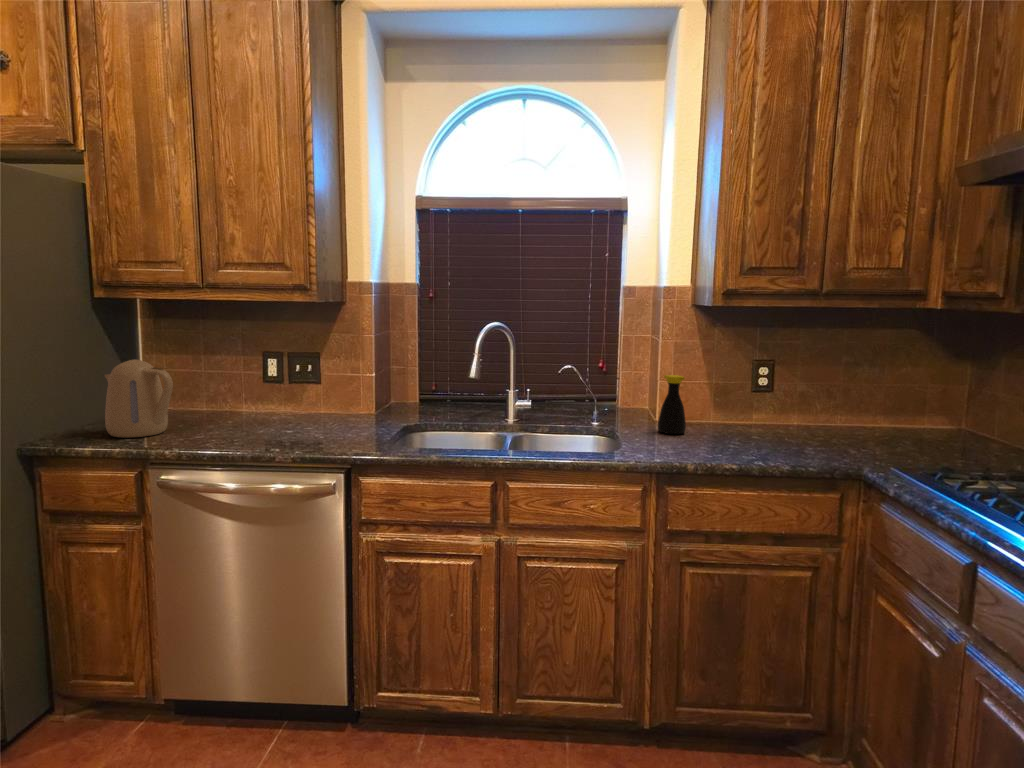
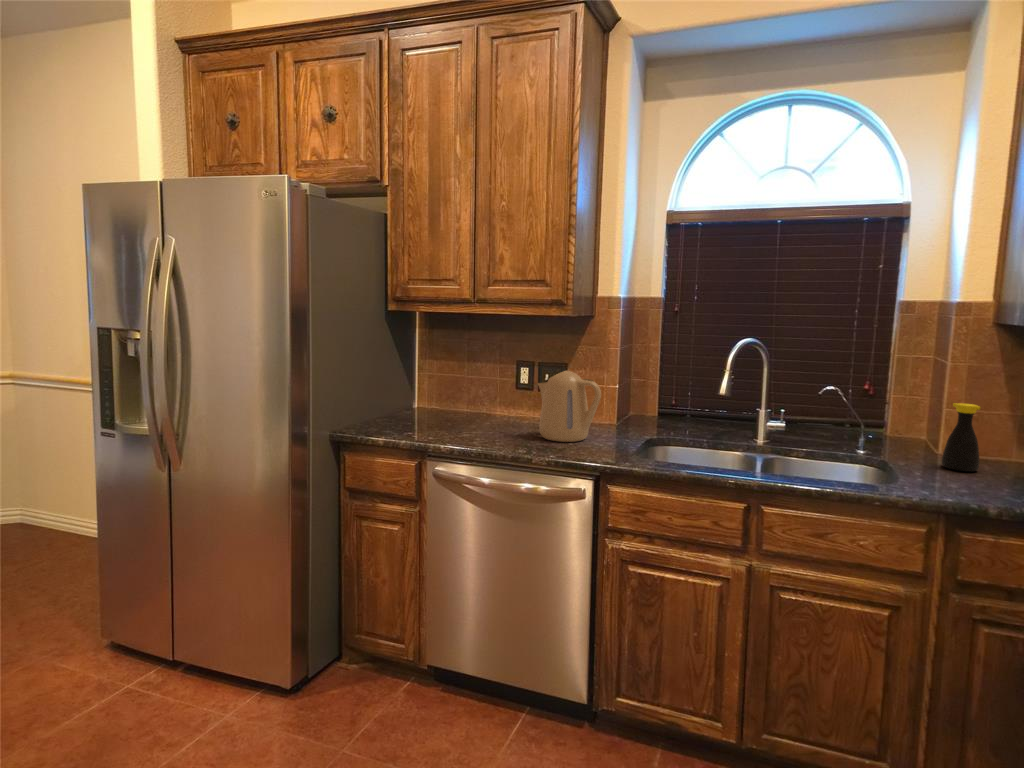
kettle: present [105,359,173,438] -> present [538,371,601,442]

